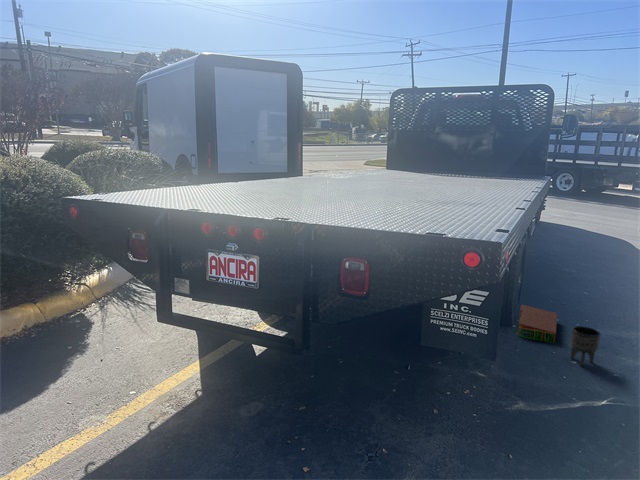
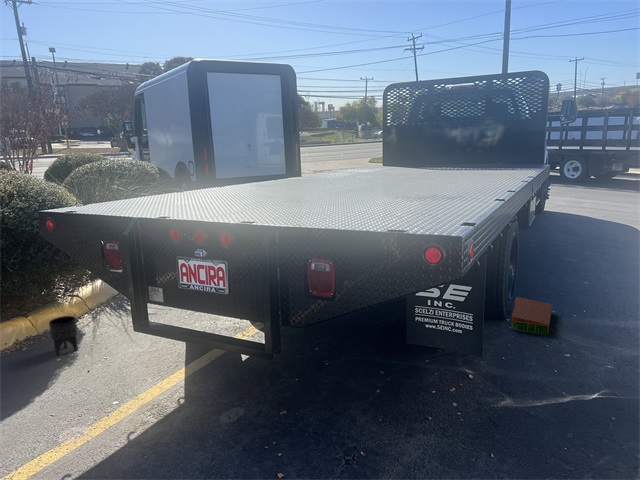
planter: present [571,326,601,366] -> present [49,316,78,355]

